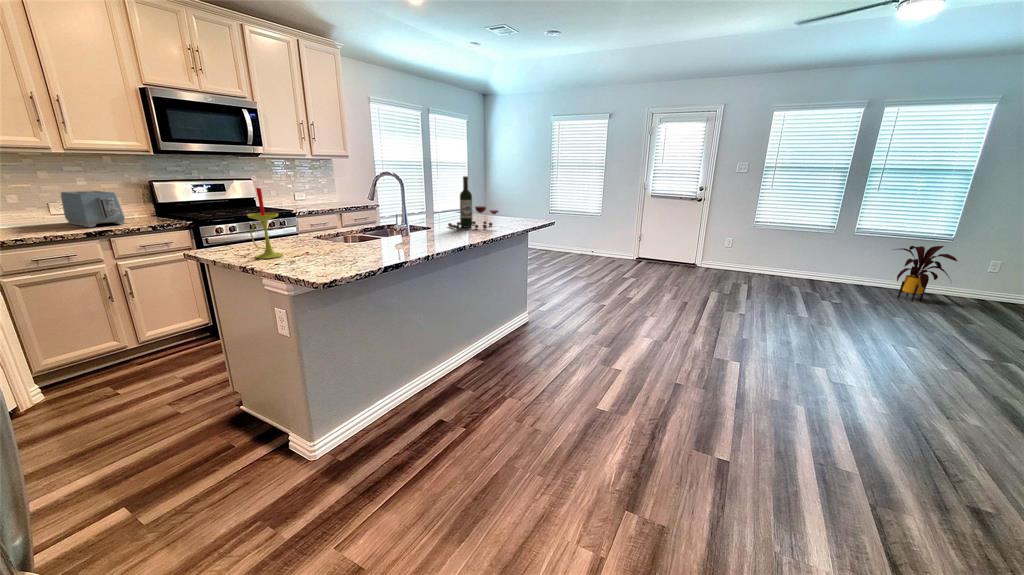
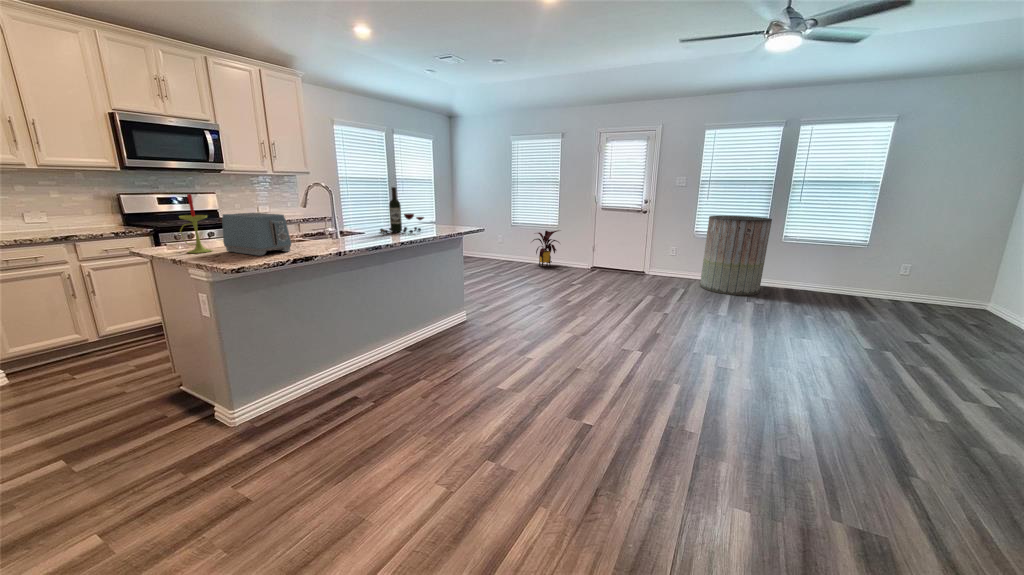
toaster: present [61,191,125,227] -> present [222,213,291,256]
trash can: none [762,205,851,293] -> present [700,215,772,296]
house plant: present [896,246,957,301] -> present [533,230,559,267]

